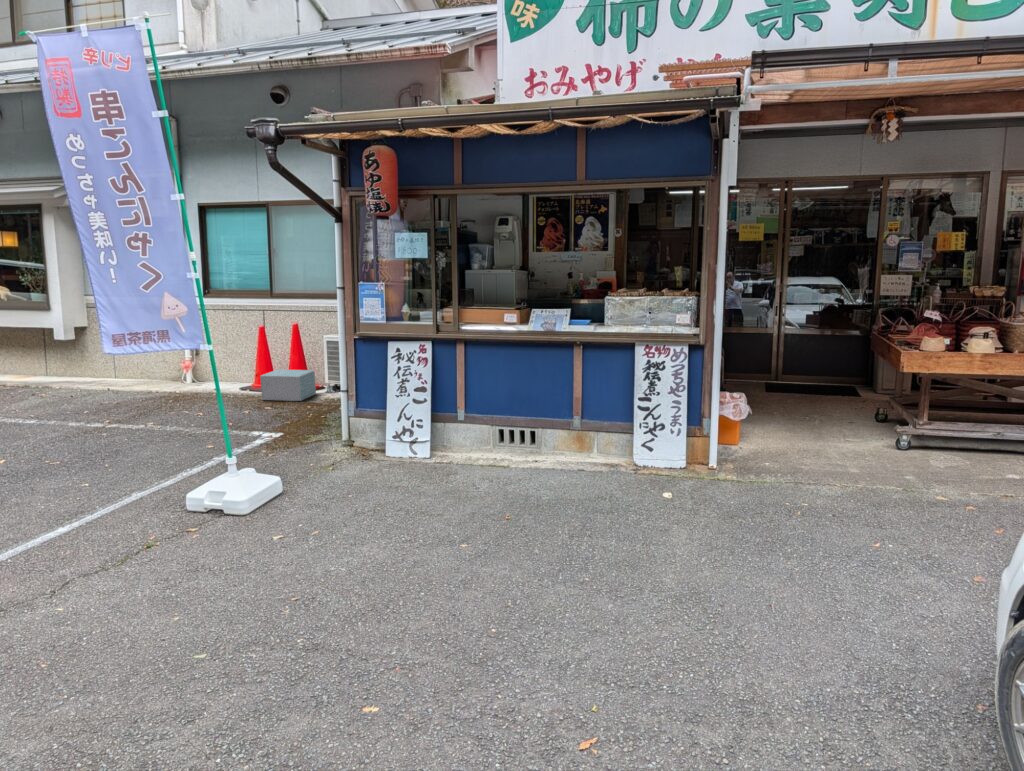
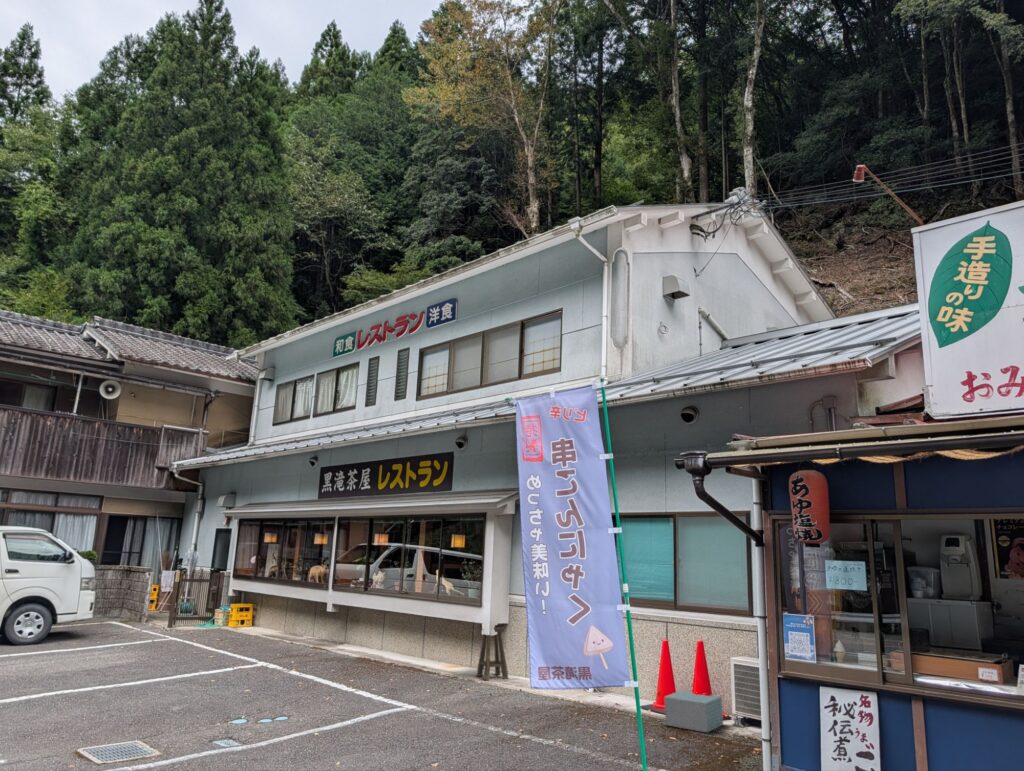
stool: none [51,326,96,385] -> present [477,624,508,680]

